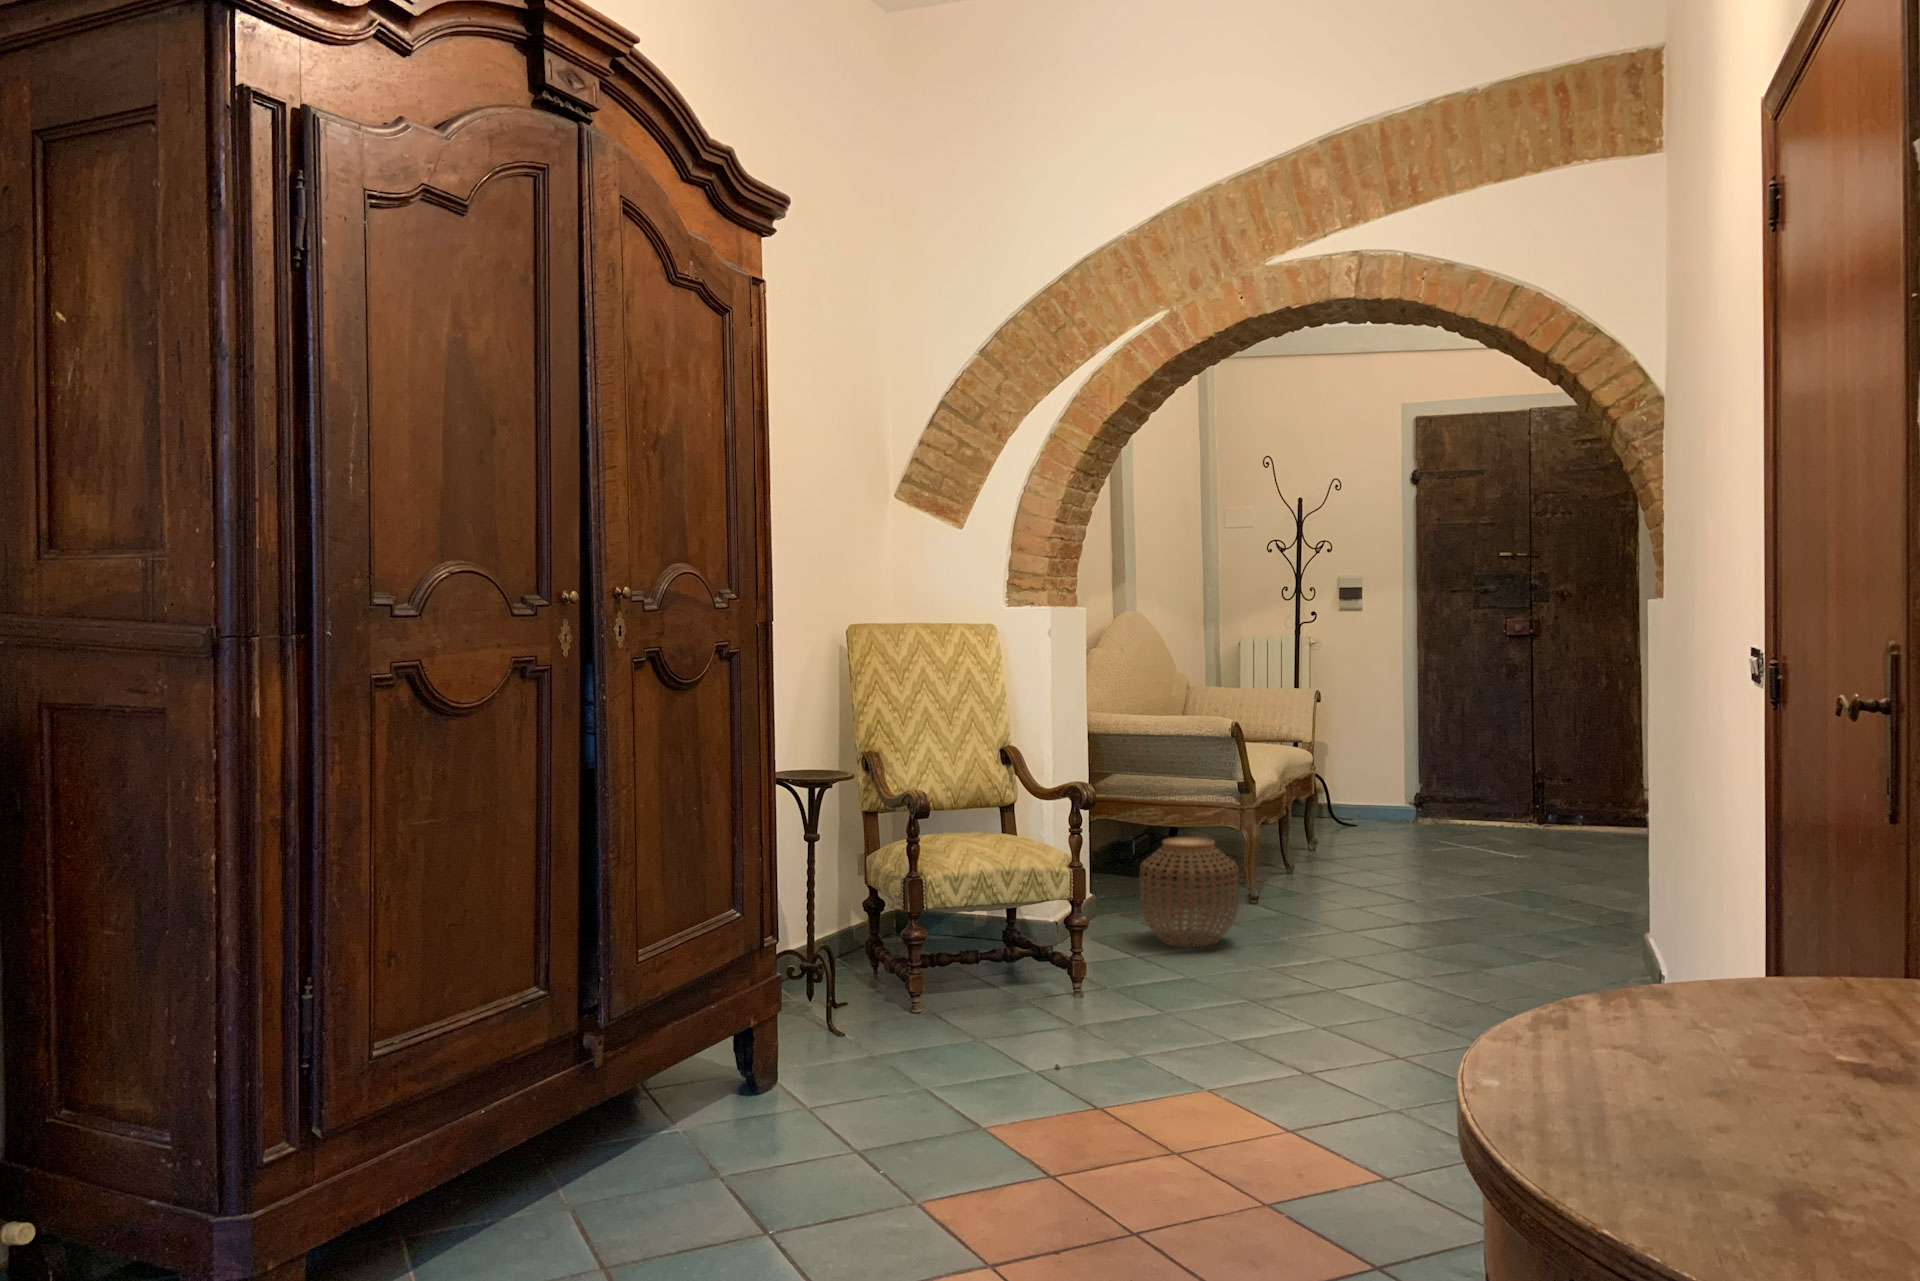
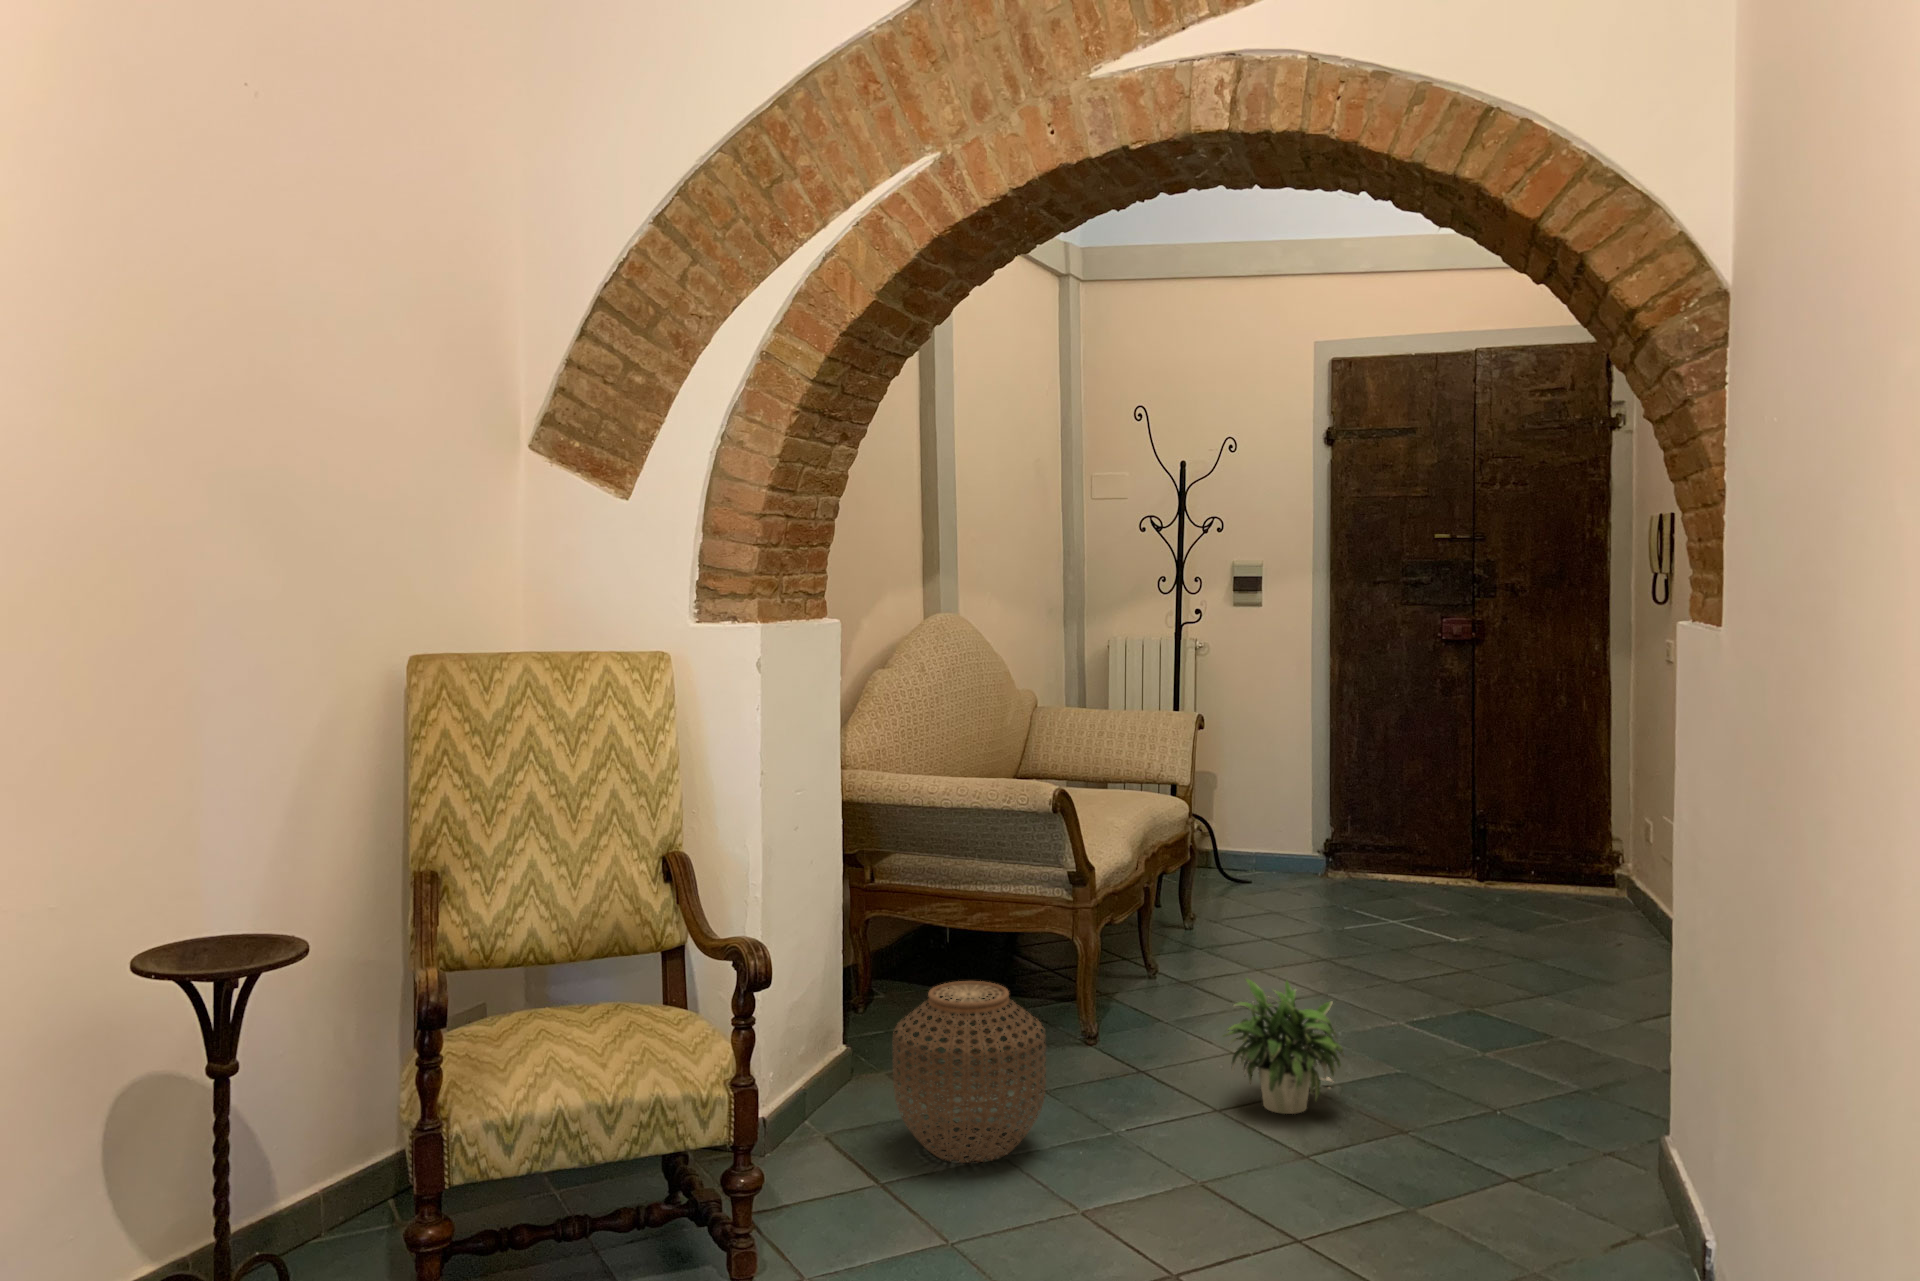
potted plant: none [1350,846,1433,930] -> present [1223,978,1344,1114]

